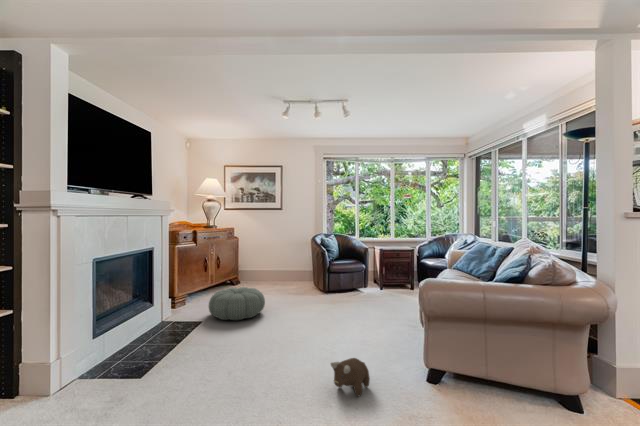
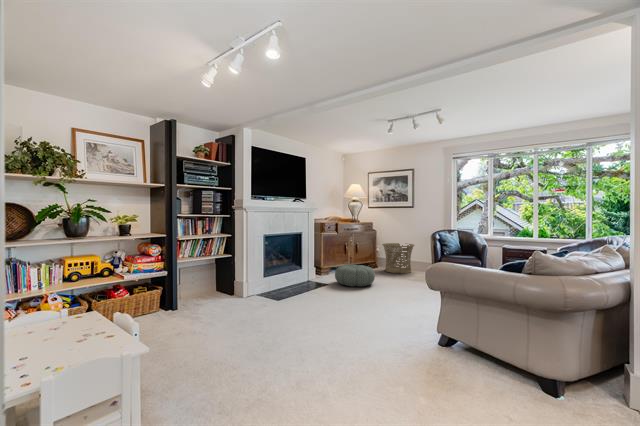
basket: none [250,251,287,289] -> present [383,243,414,273]
plush toy: present [331,358,370,396] -> none [363,306,396,332]

